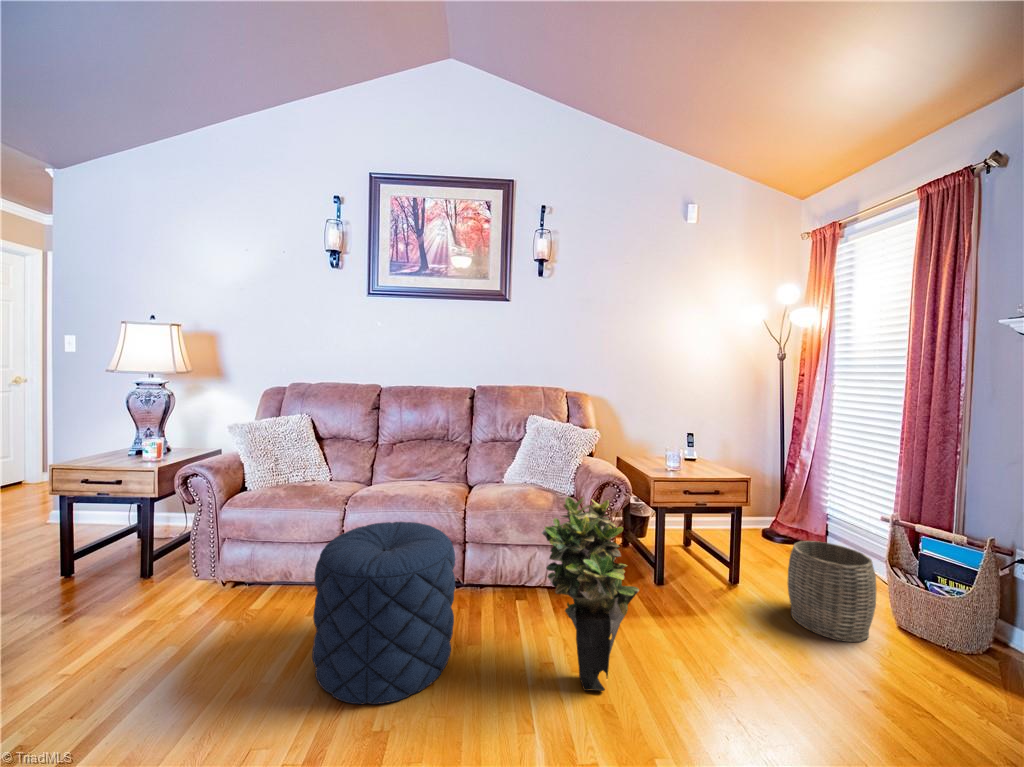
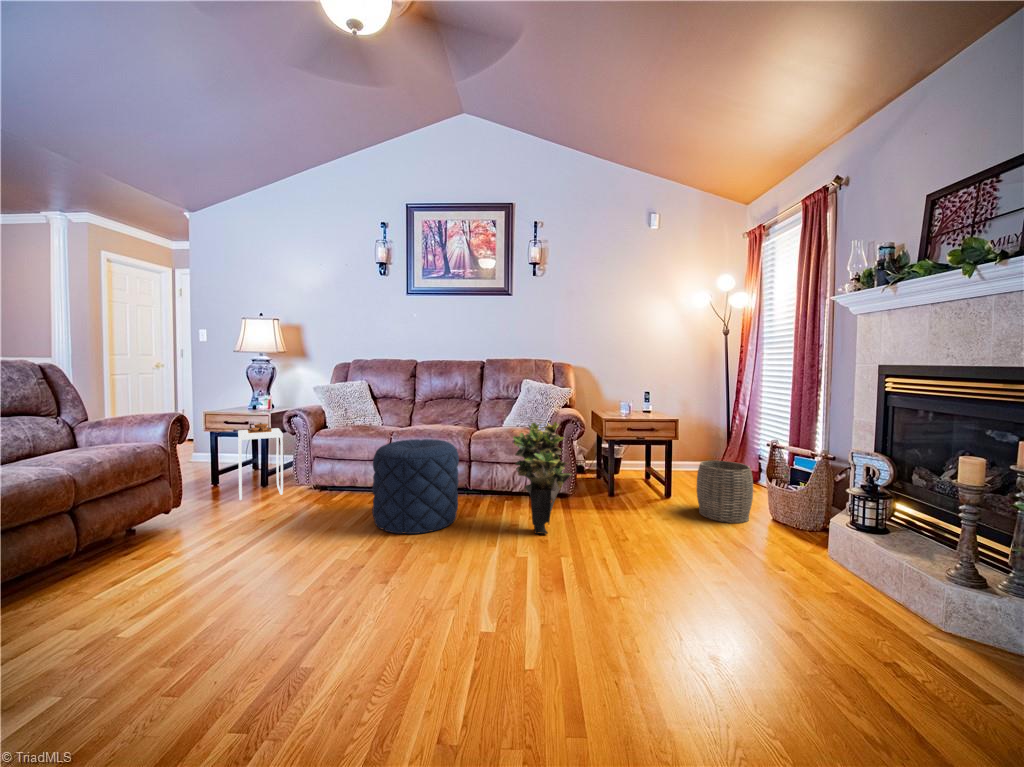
side table: none [91,487,171,618] -> present [238,423,283,500]

